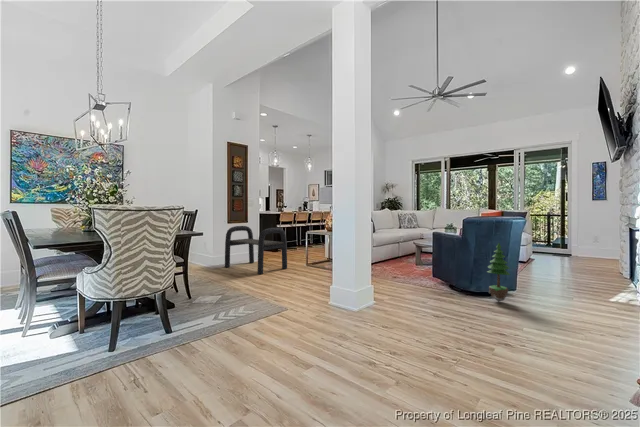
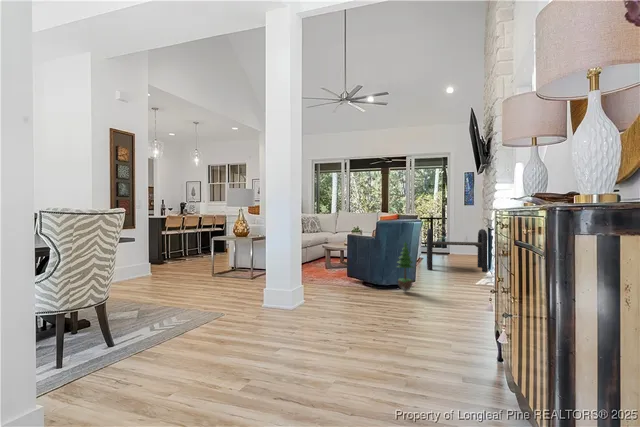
bench: present [225,226,287,274] -> present [427,228,488,272]

